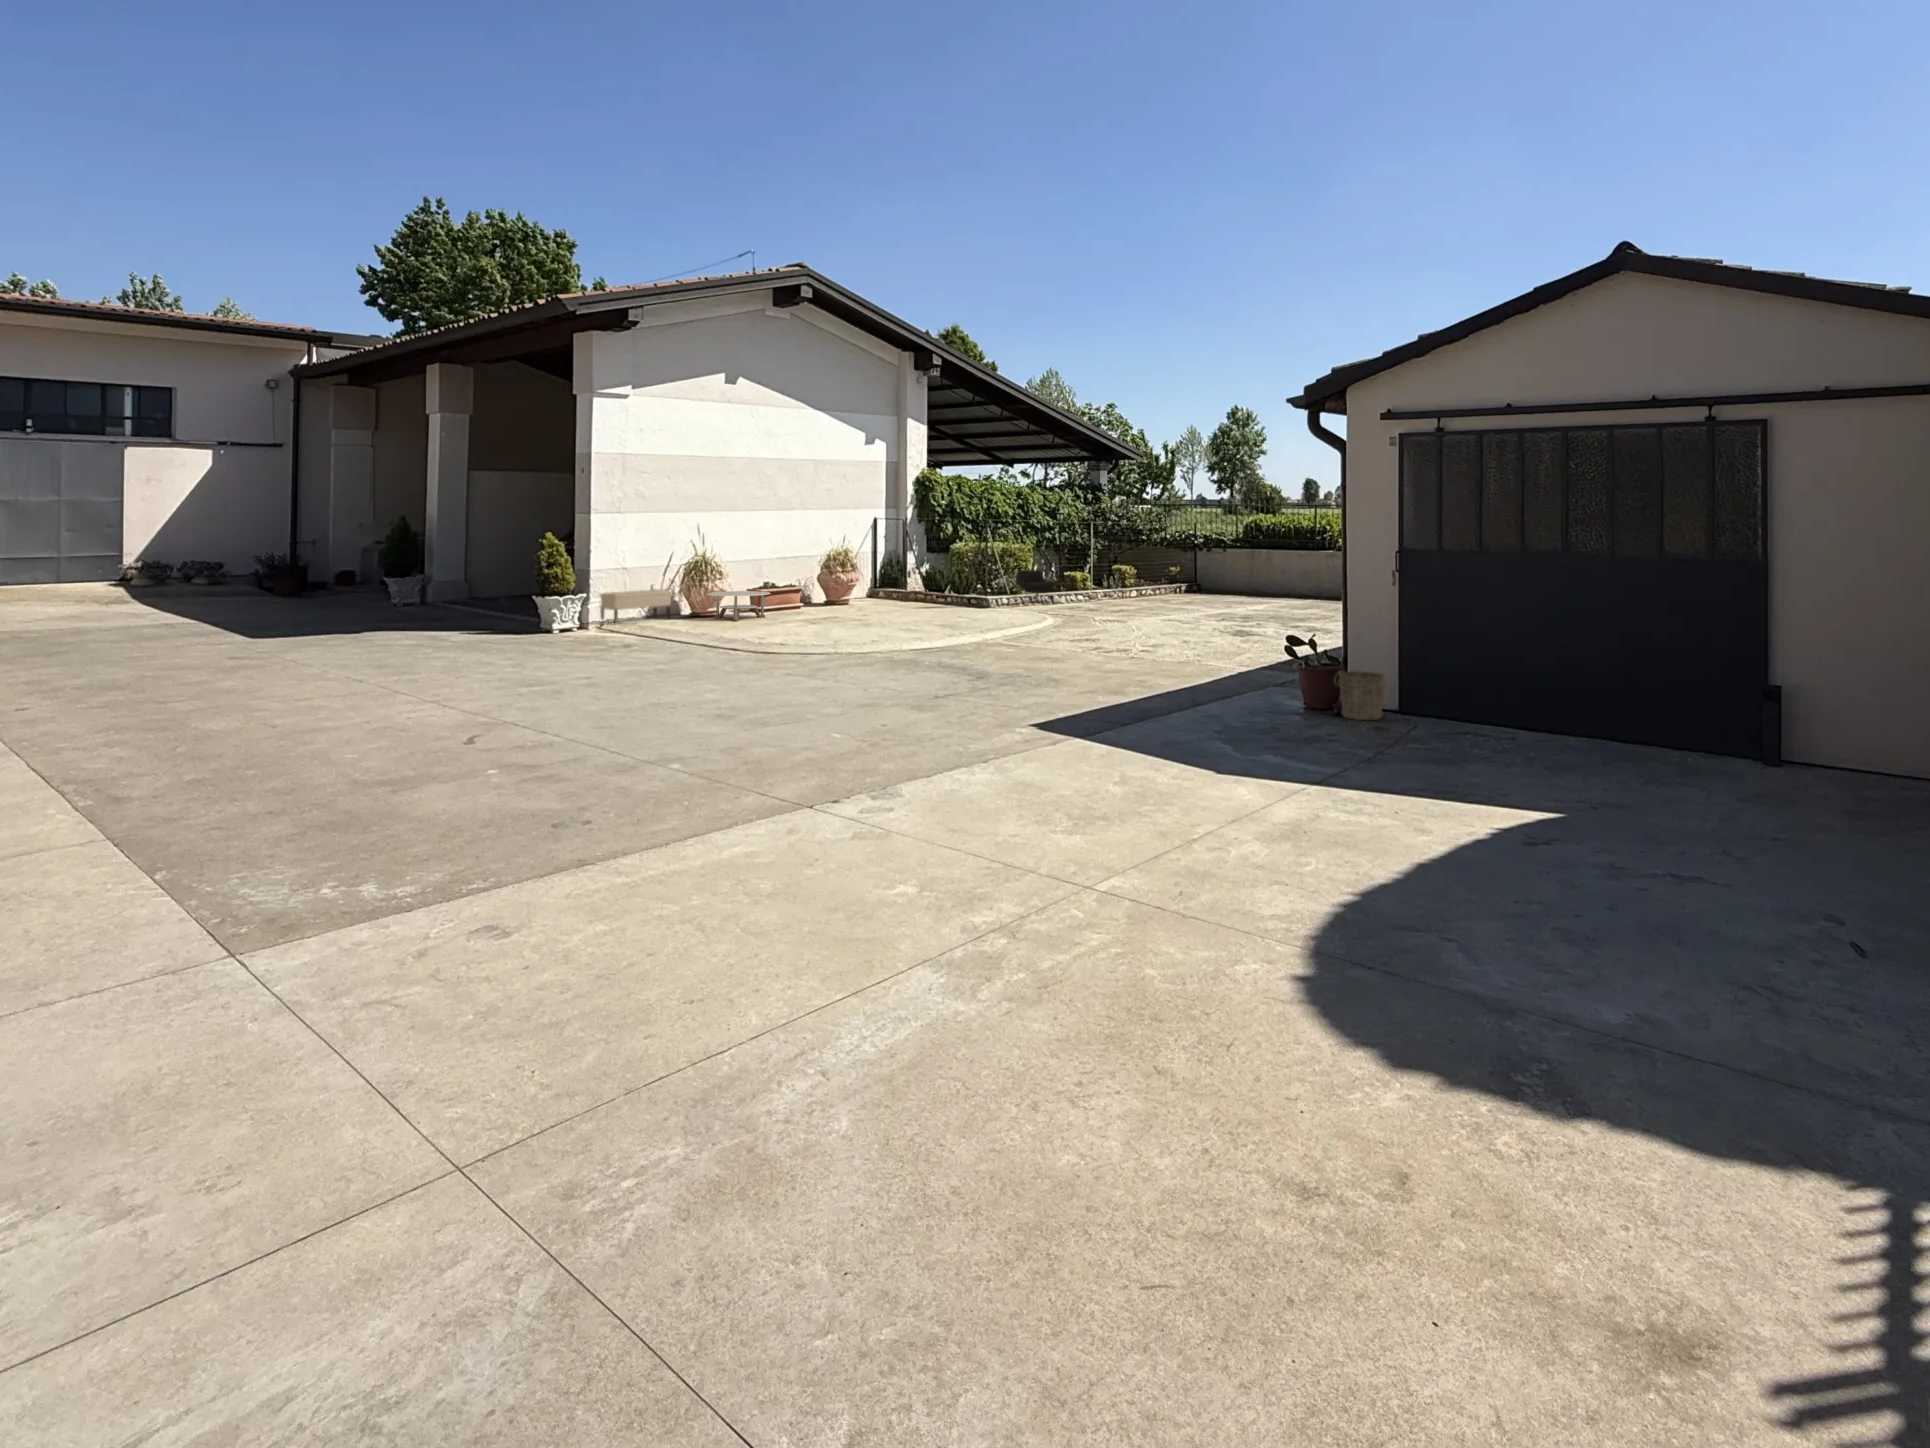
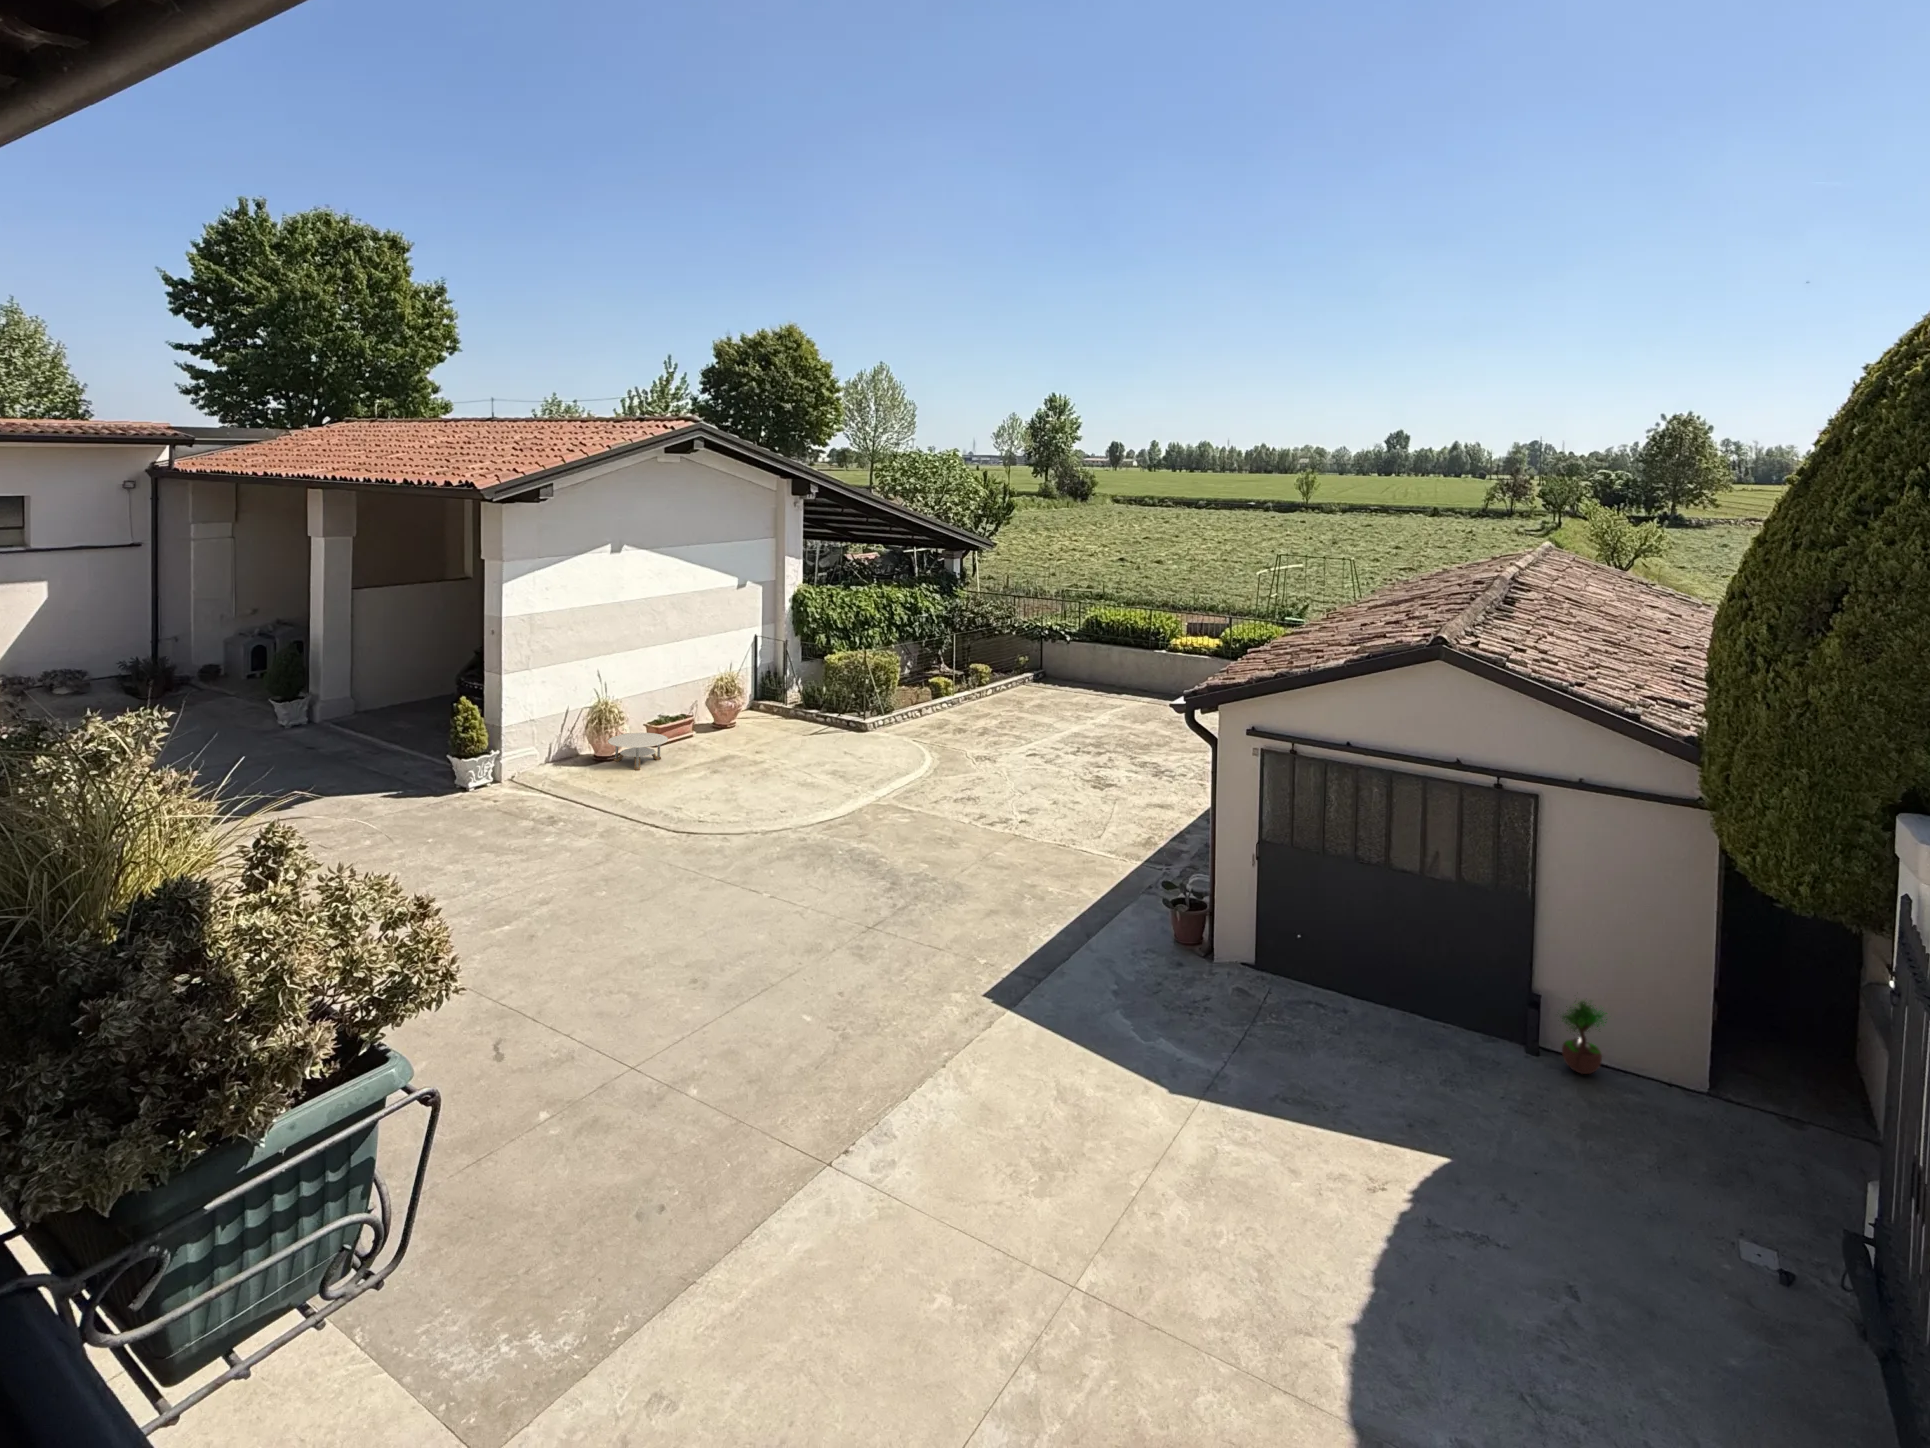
lounge chair: present [1015,569,1057,601] -> none [883,682,922,719]
bench: present [600,589,671,624] -> none [510,737,575,781]
potted tree: none [1807,666,1889,780] -> present [1562,1001,1607,1074]
bucket: present [1334,671,1385,720] -> none [1205,930,1245,977]

